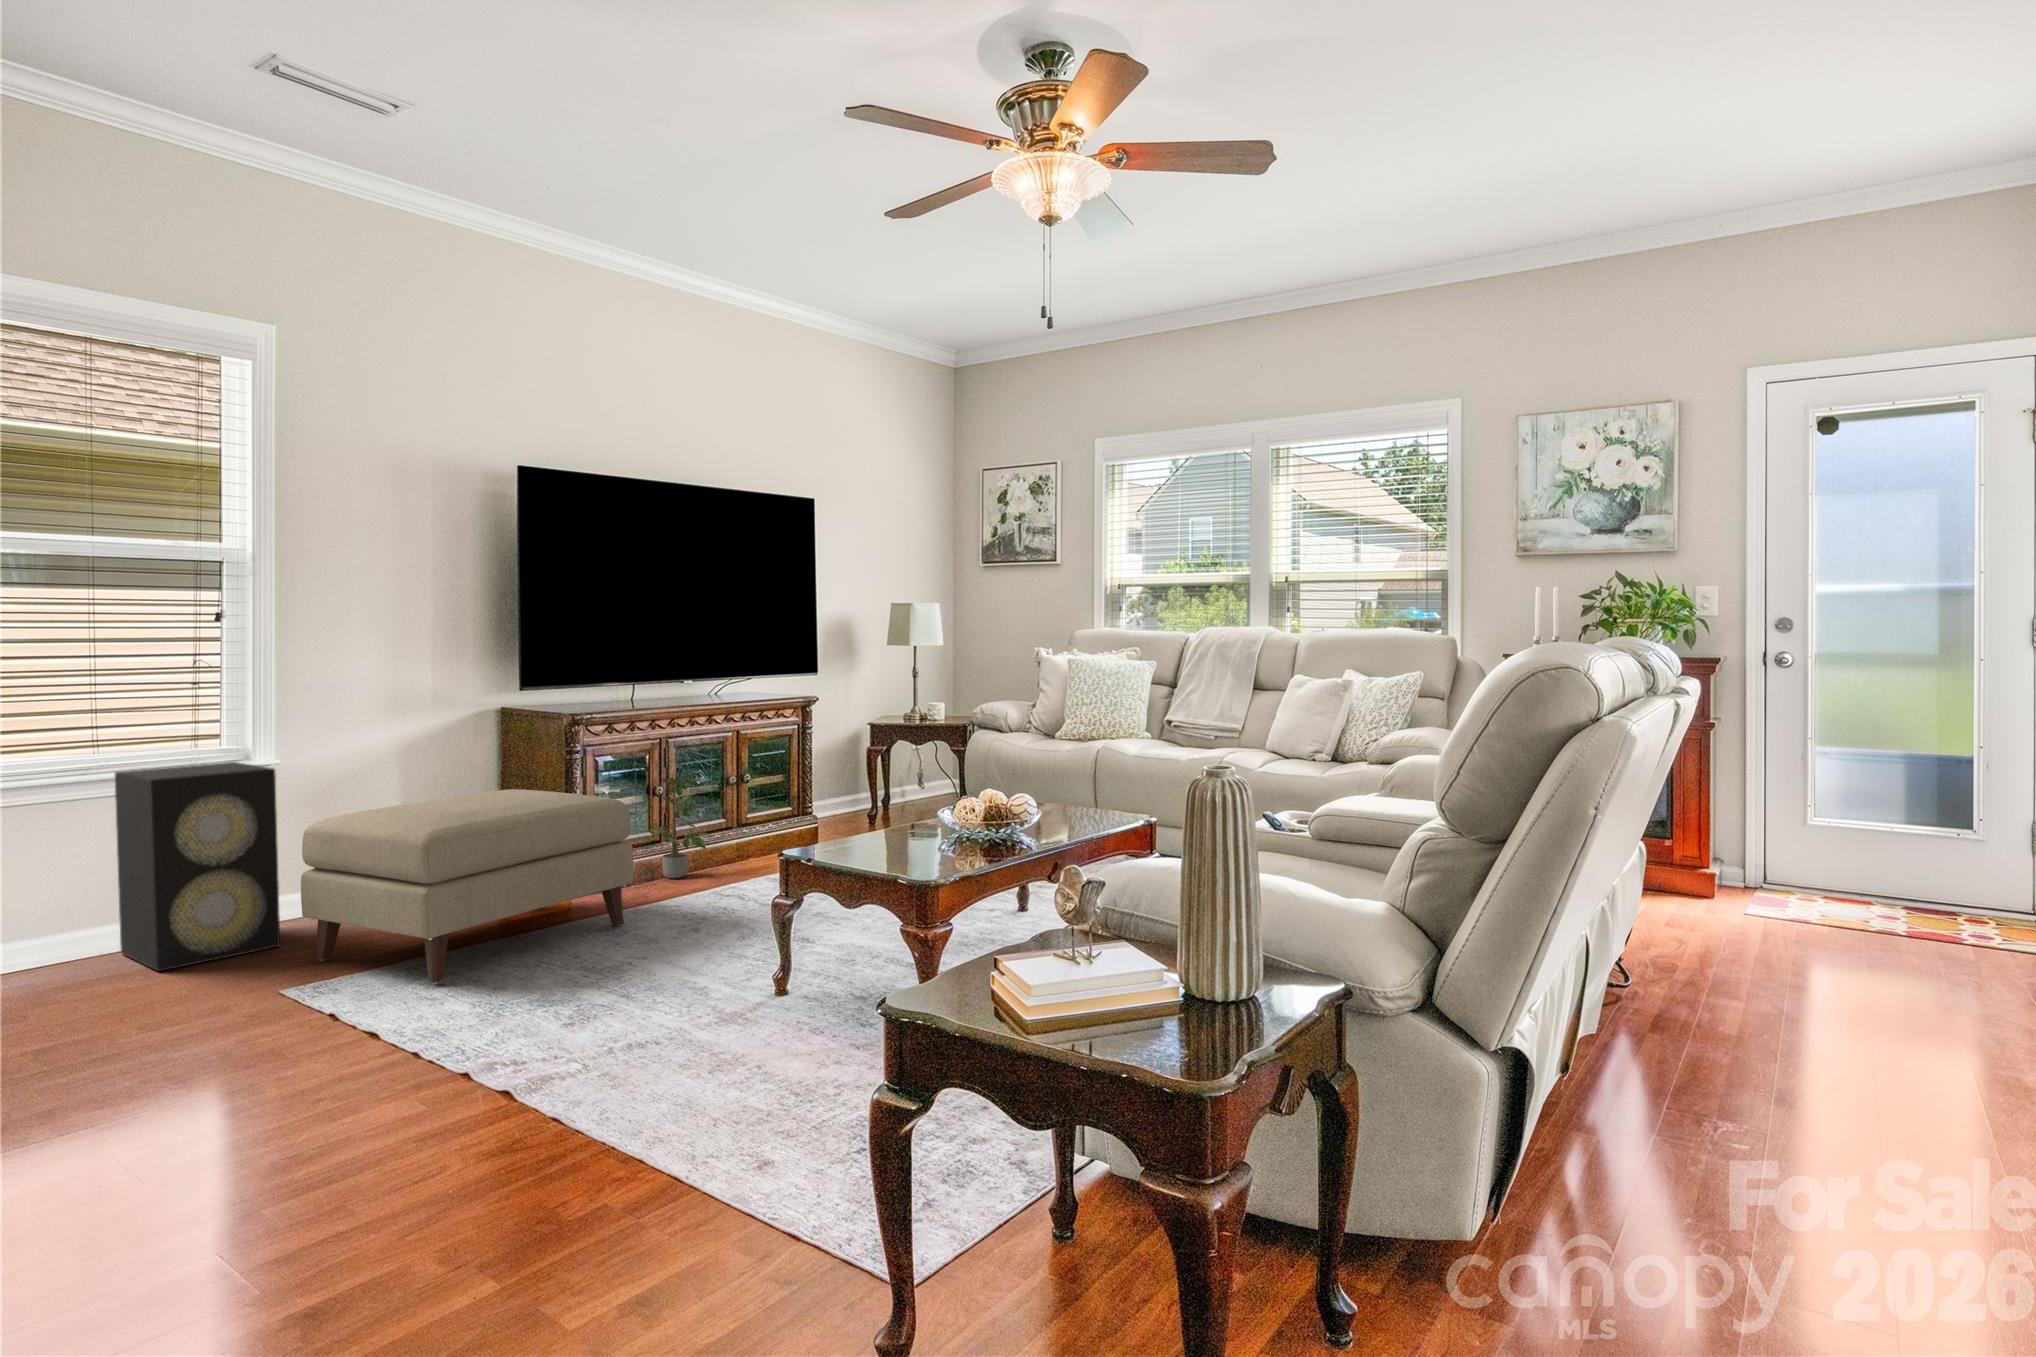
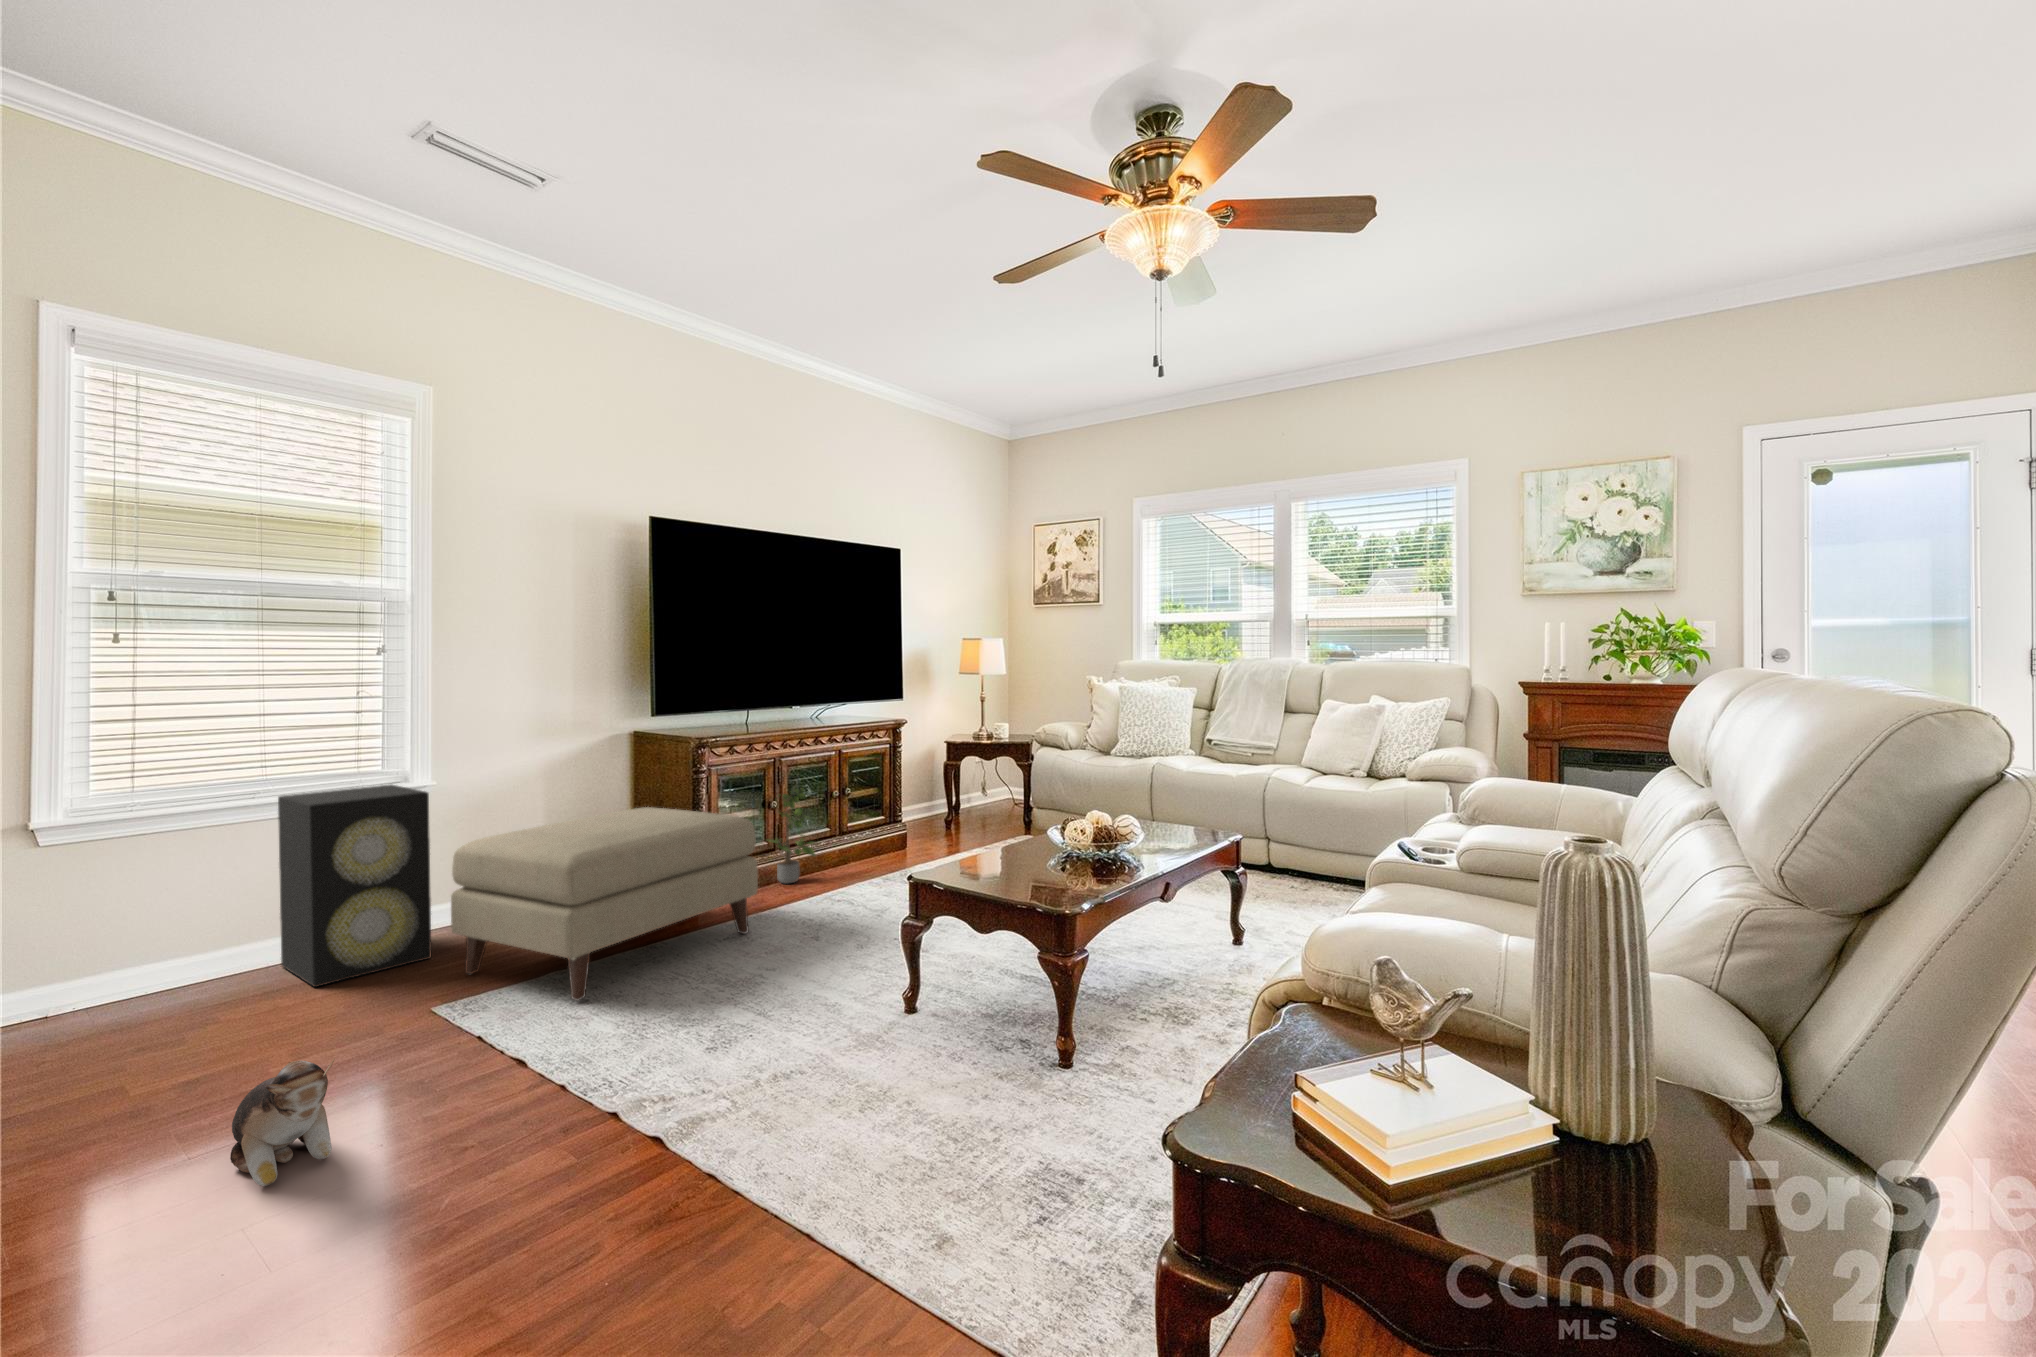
plush toy: none [95,1006,196,1126] -> present [230,1058,335,1186]

